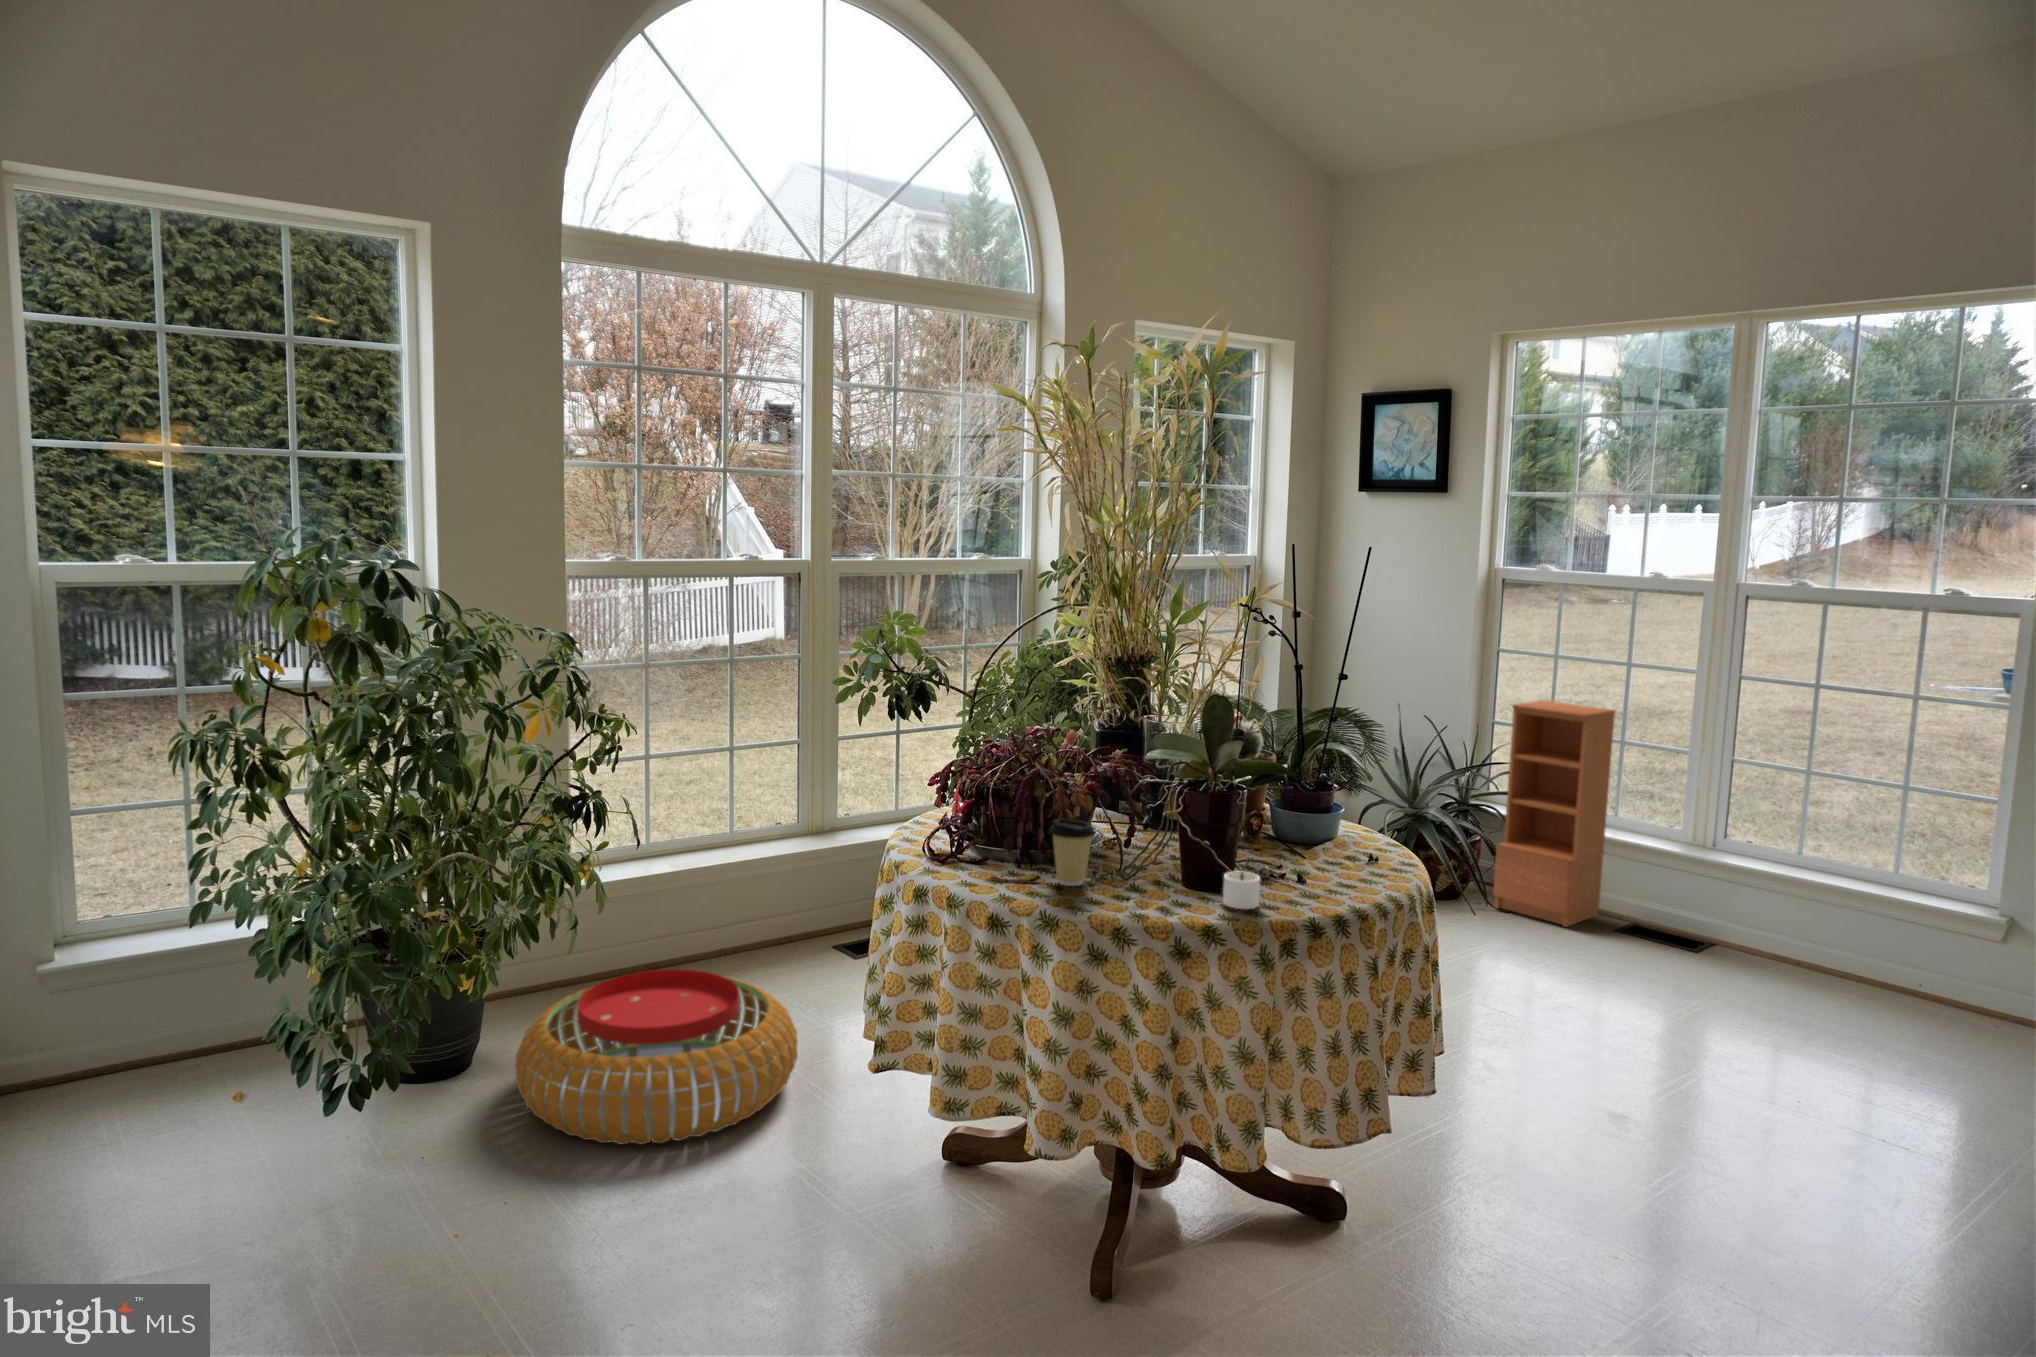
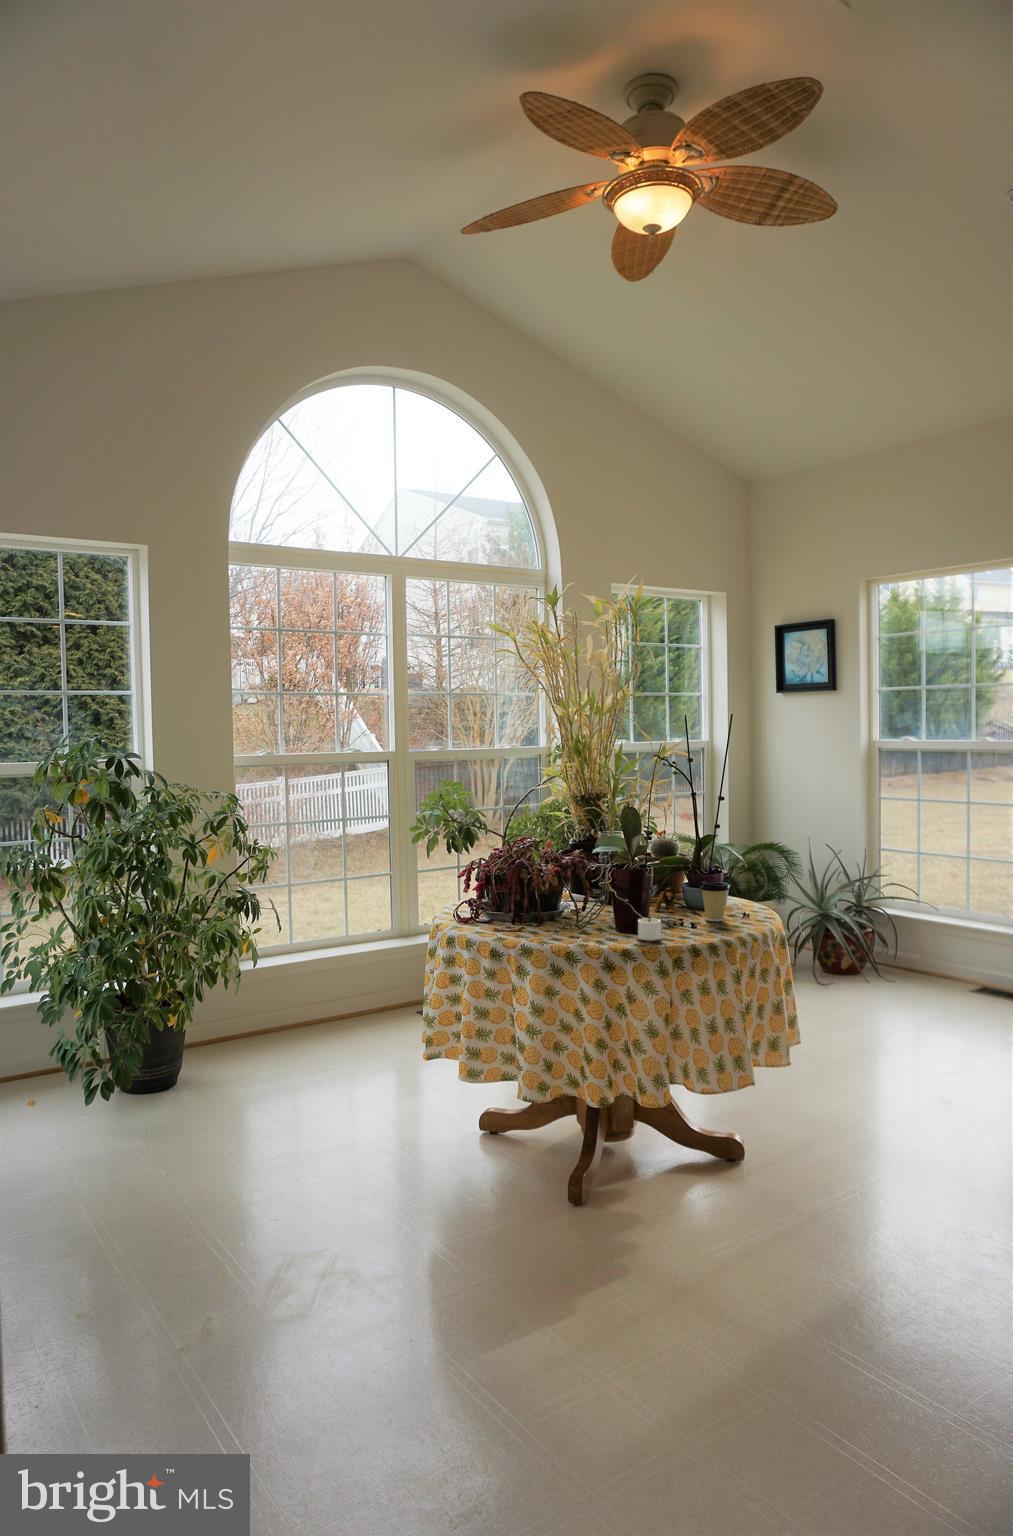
bookcase: present [1493,700,1615,927] -> none [880,829,958,988]
coffee cup: present [1049,818,1095,886] -> present [700,881,728,921]
pouf: present [515,969,798,1145] -> none [203,1014,386,1122]

